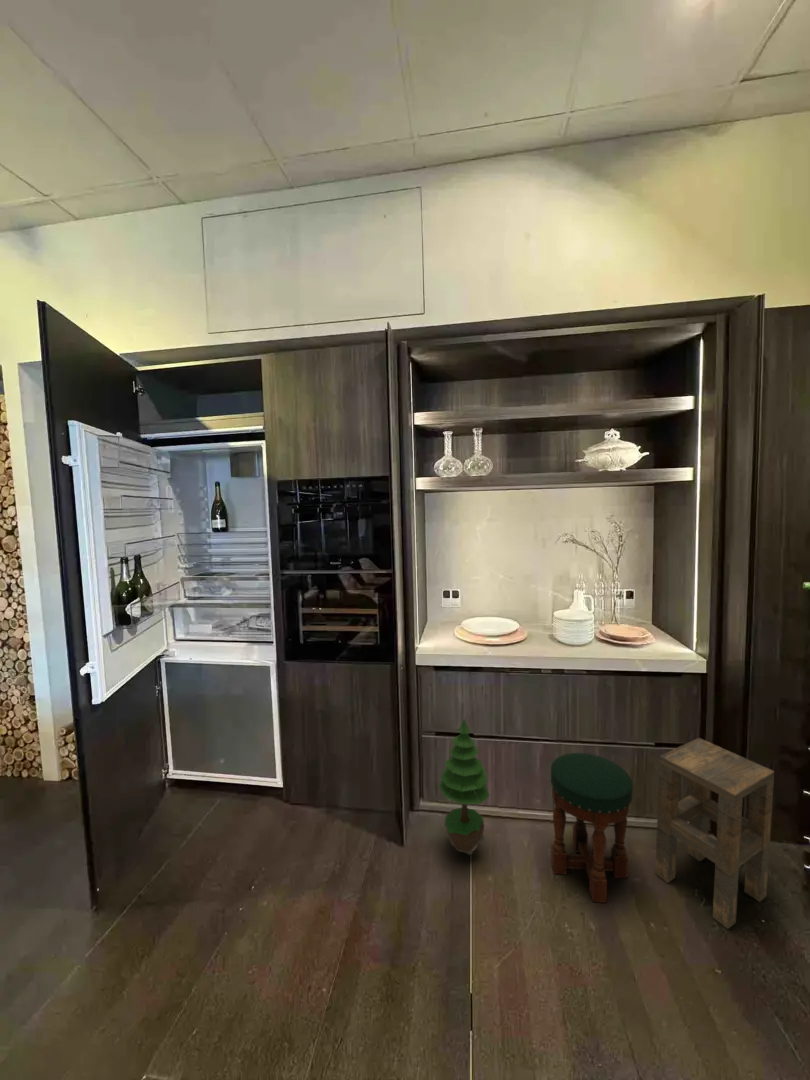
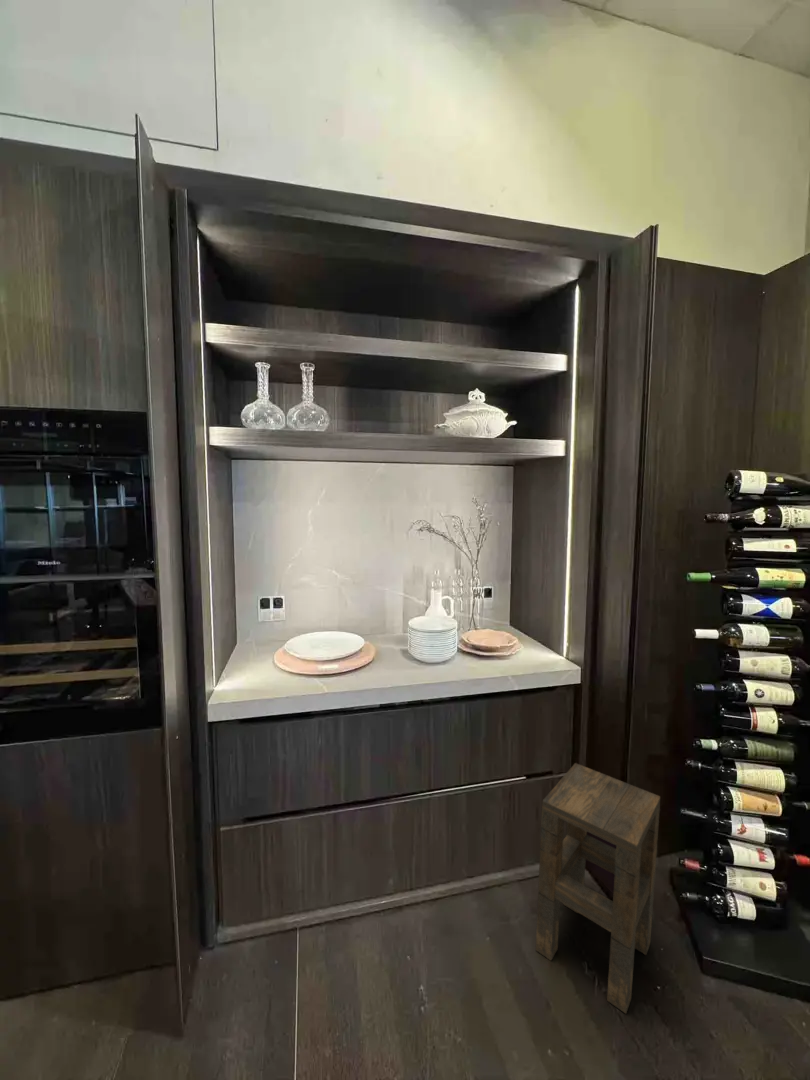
potted tree: present [439,720,489,854] -> none [243,798,324,1006]
stool: present [551,753,633,903] -> none [411,809,515,1030]

